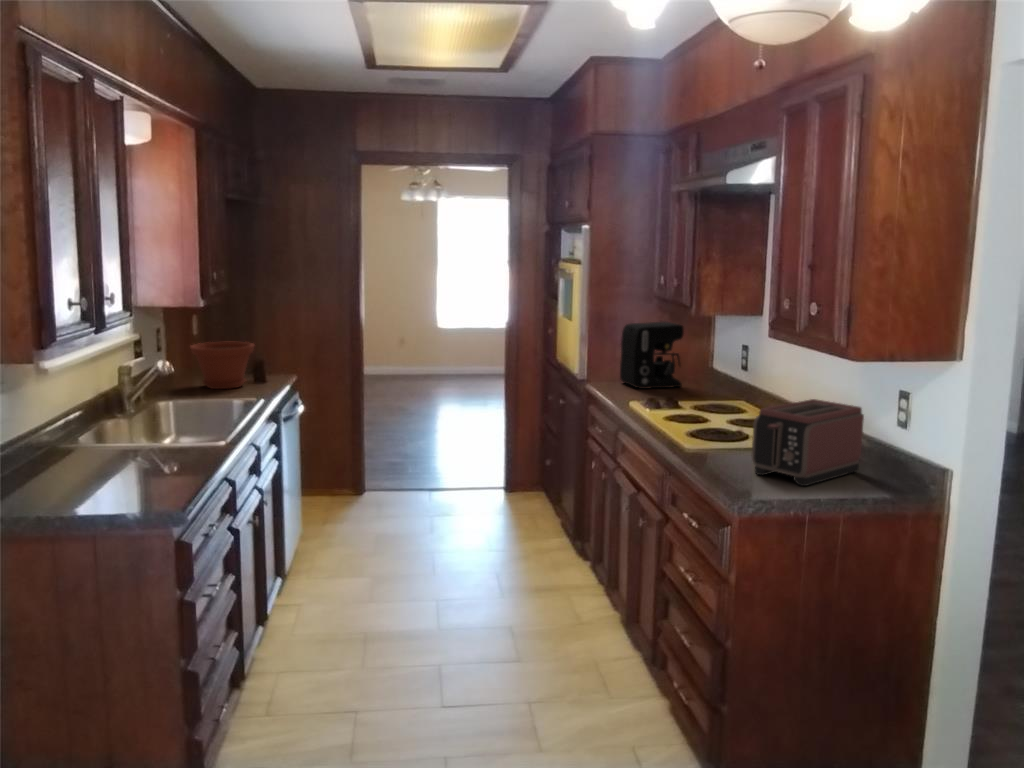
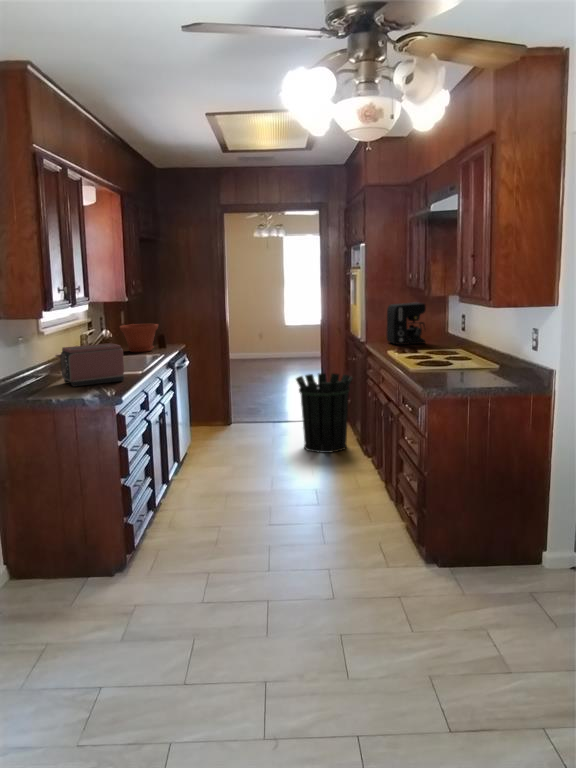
toaster: present [752,399,864,486] -> present [56,343,124,387]
waste bin: none [472,423,562,549] -> present [296,373,353,453]

